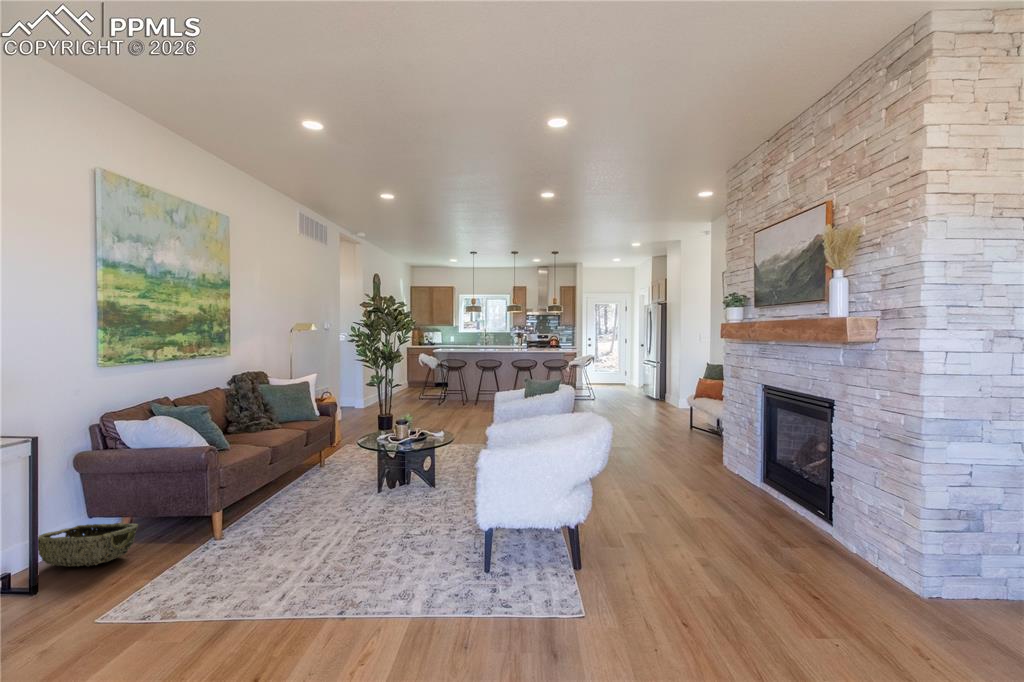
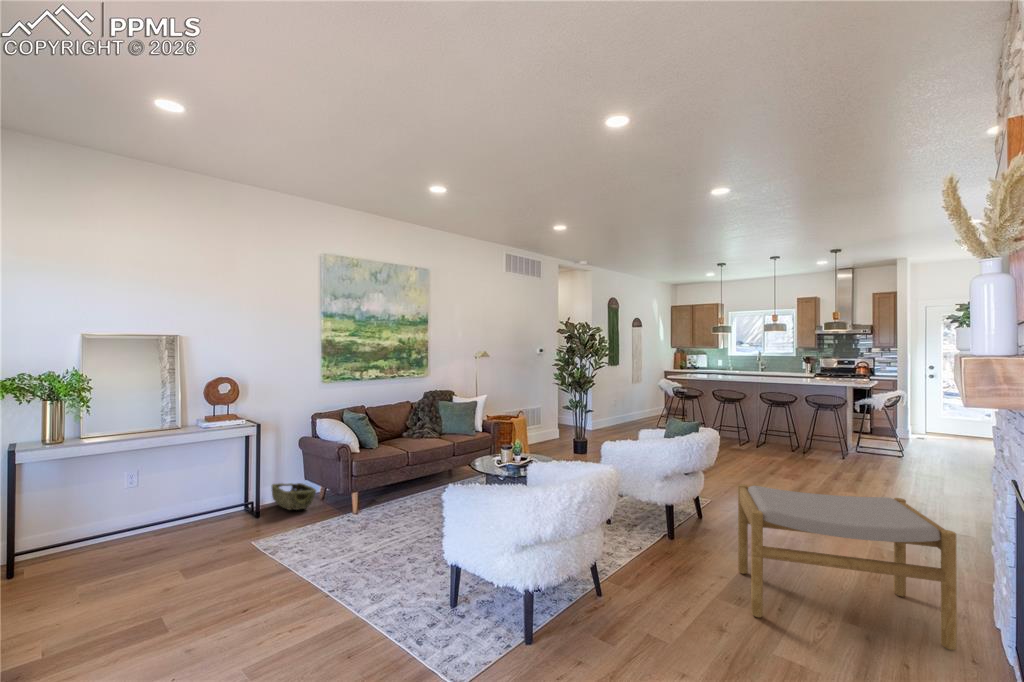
footstool: none [616,411,742,502] -> present [738,484,957,650]

